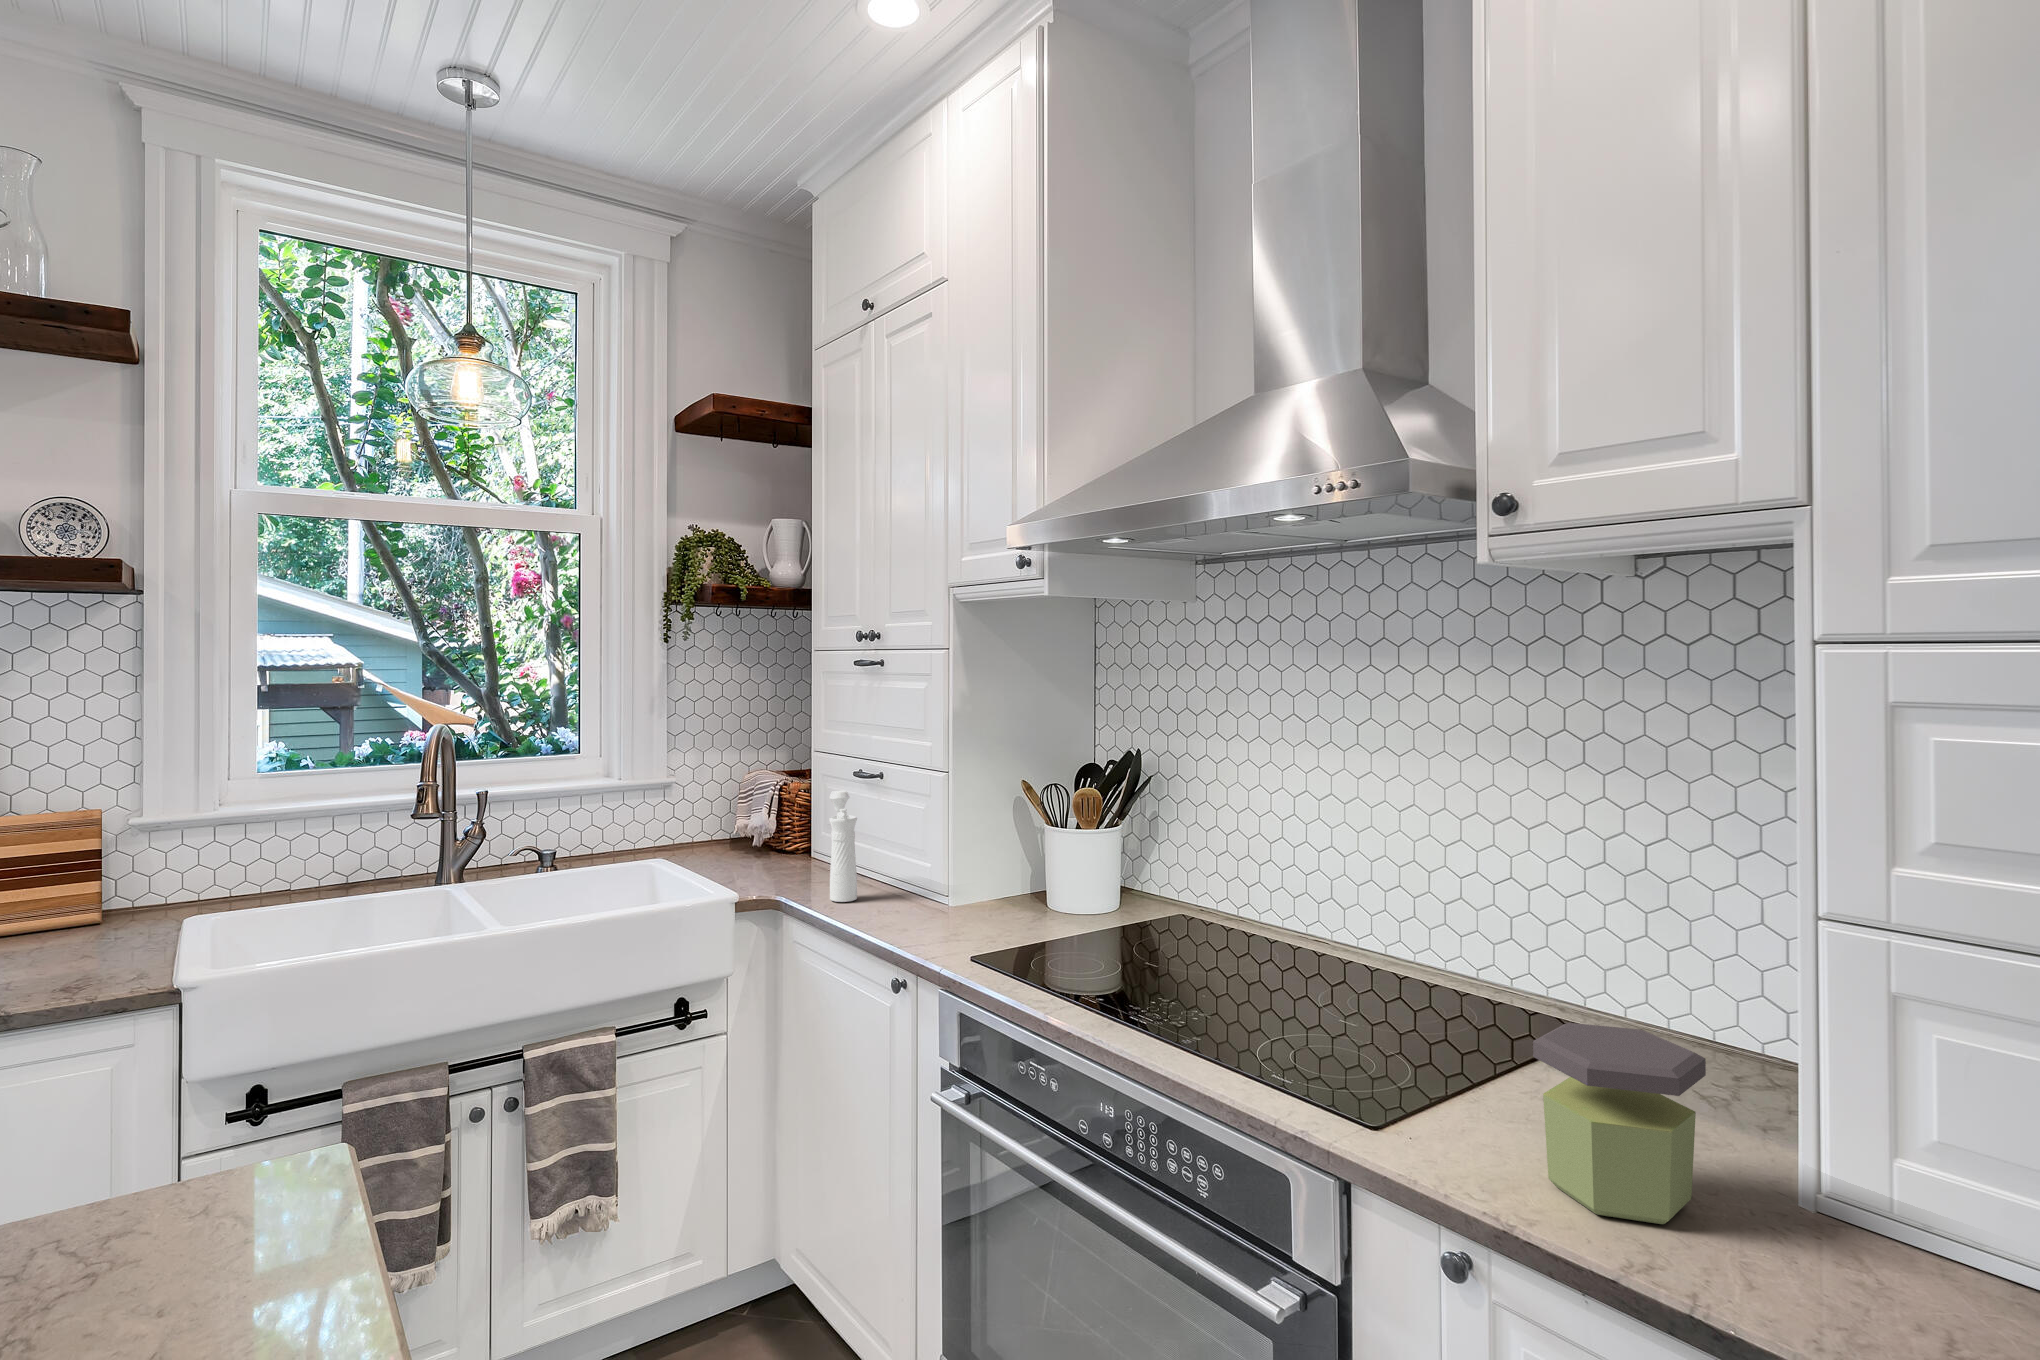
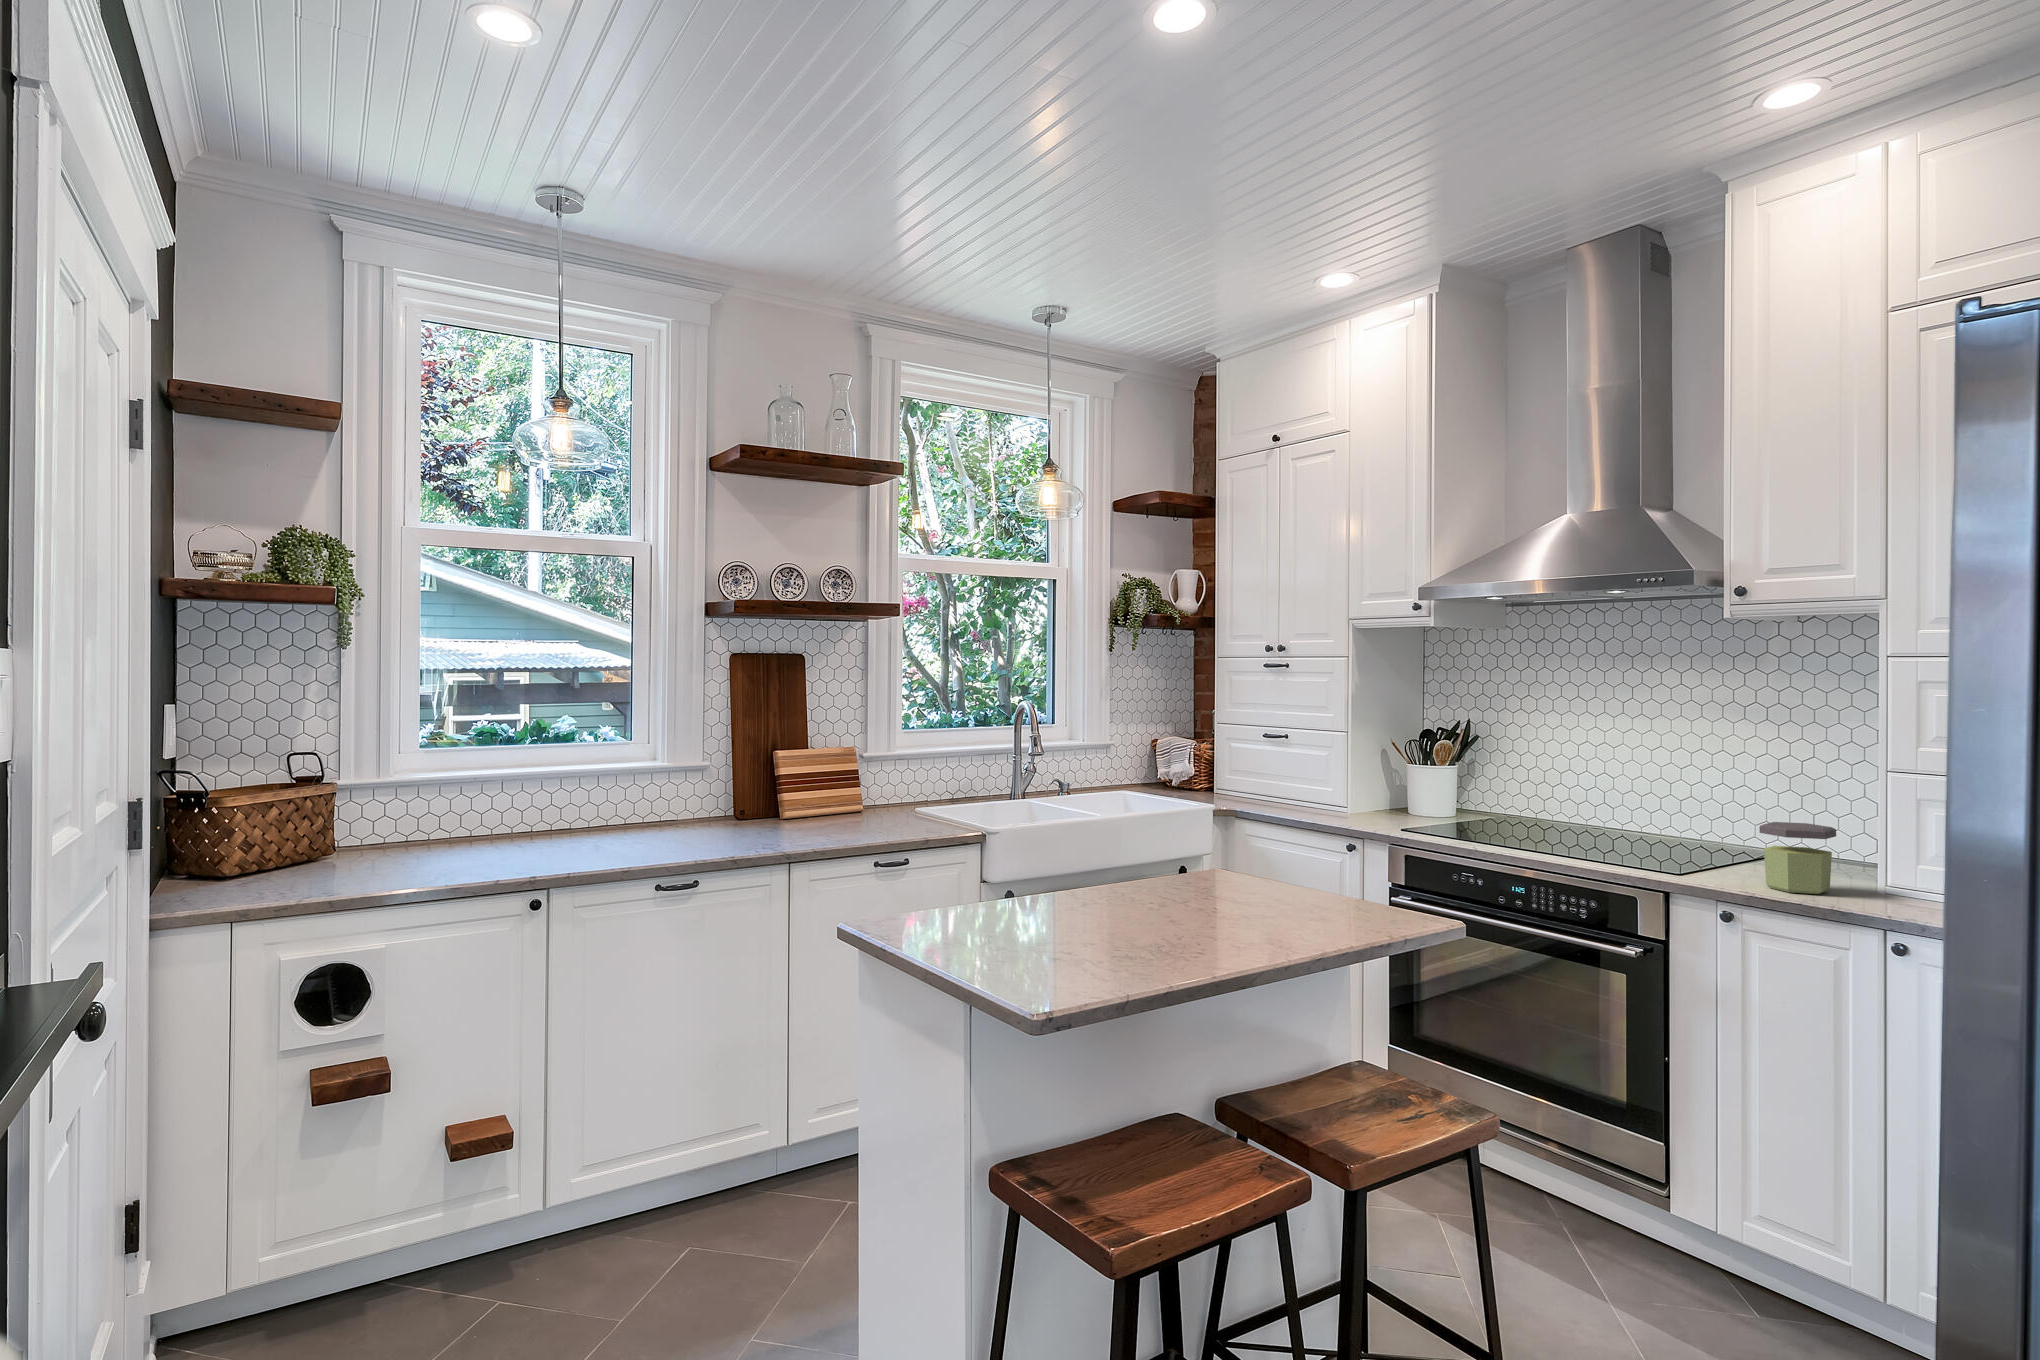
pepper mill: present [829,791,857,902] -> none [1259,746,1288,812]

